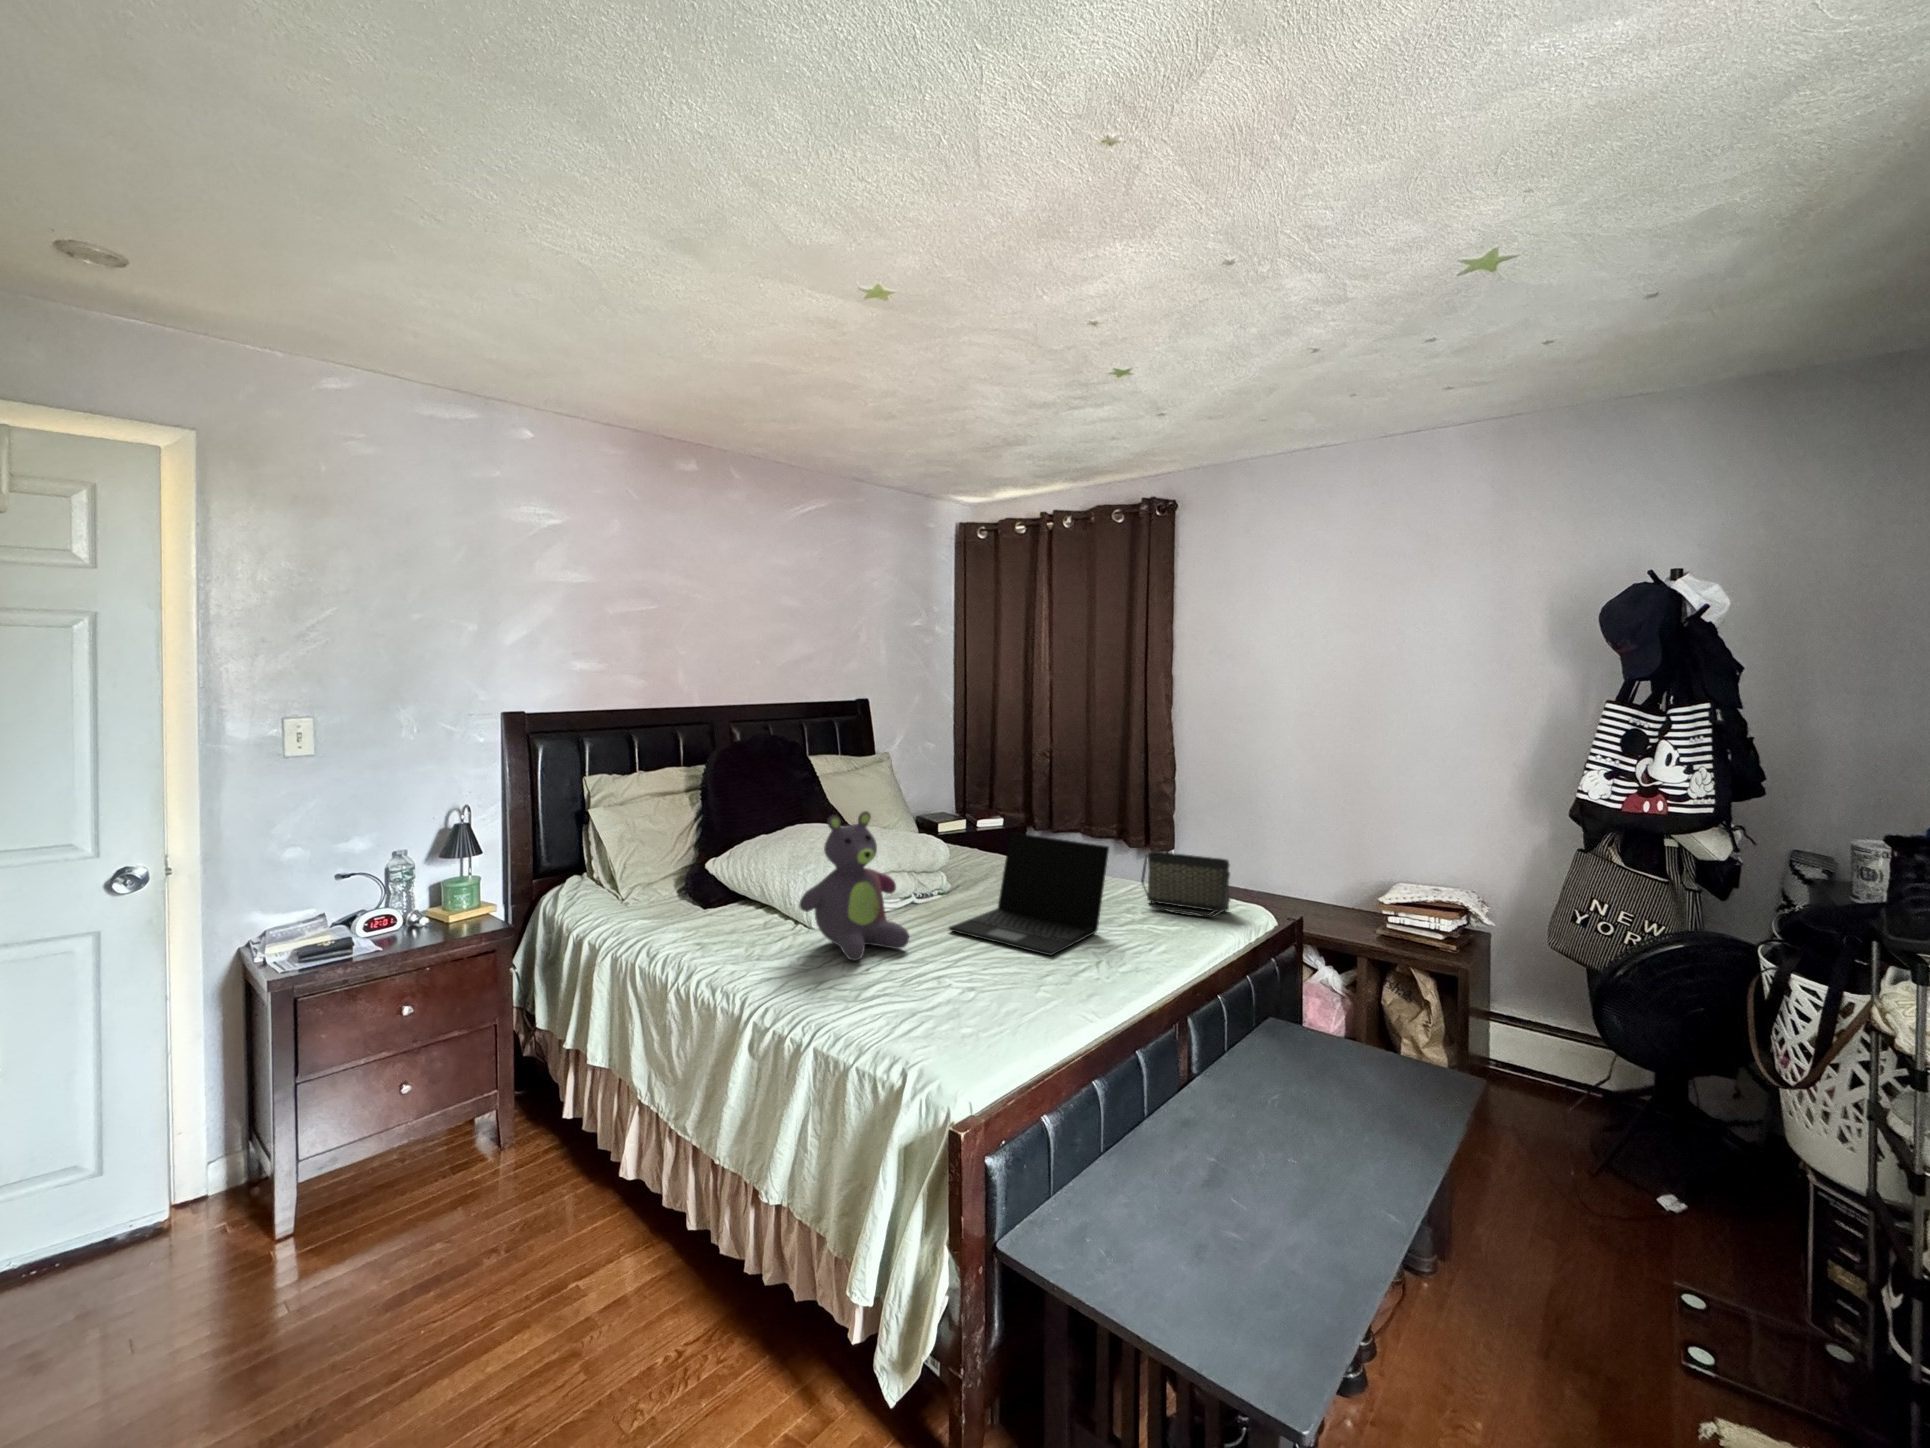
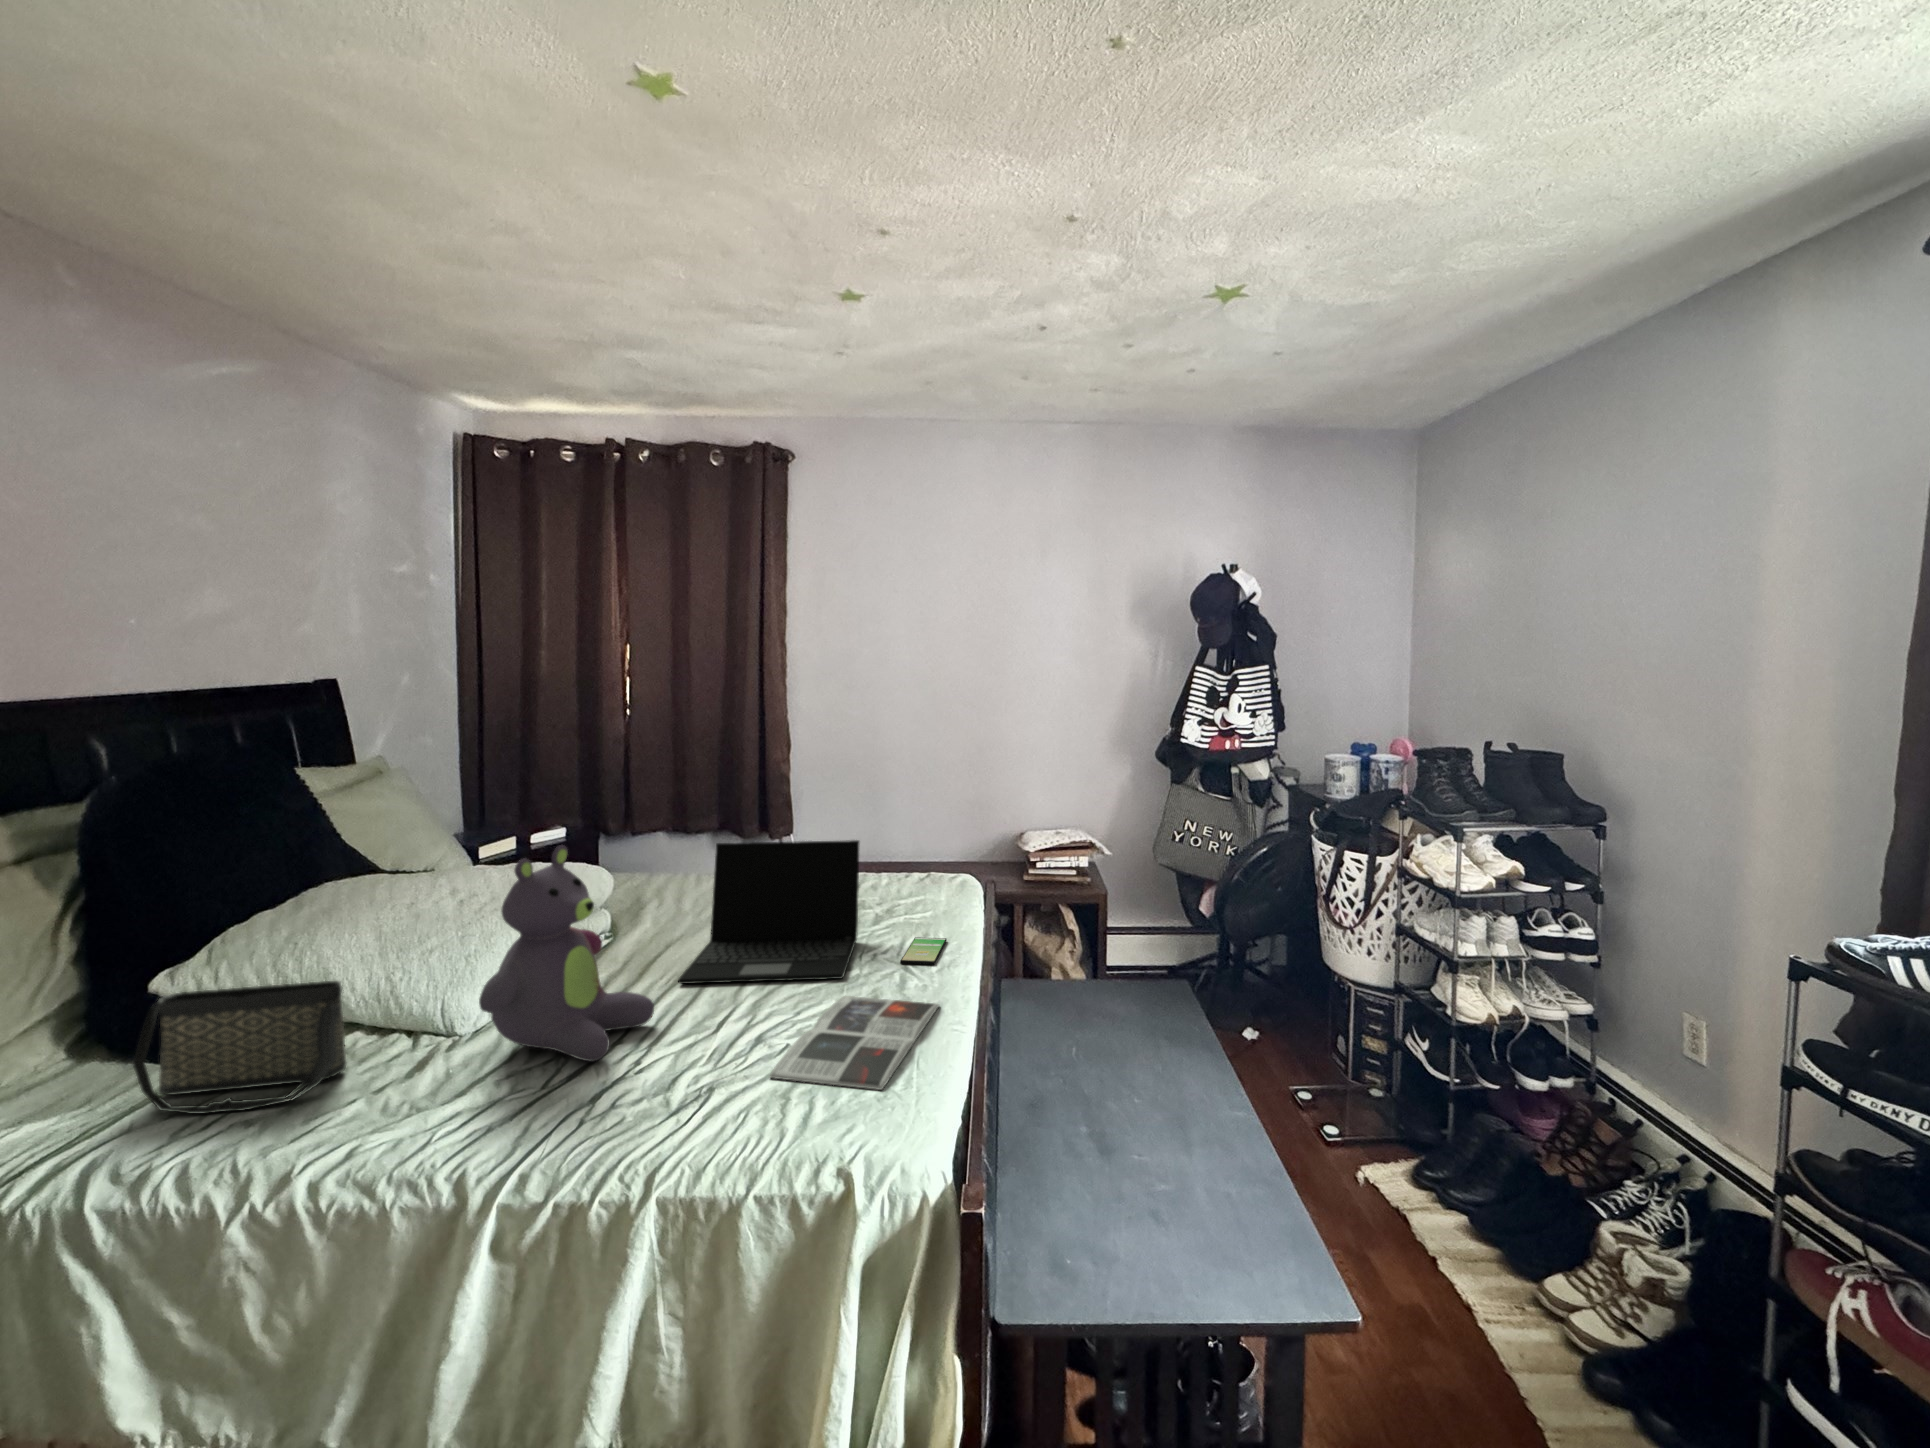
handbag: present [1141,851,1230,917] -> present [133,981,346,1114]
smartphone: none [1107,941,1167,965] -> present [900,937,947,965]
magazine: none [927,967,1095,1034] -> present [770,996,939,1090]

